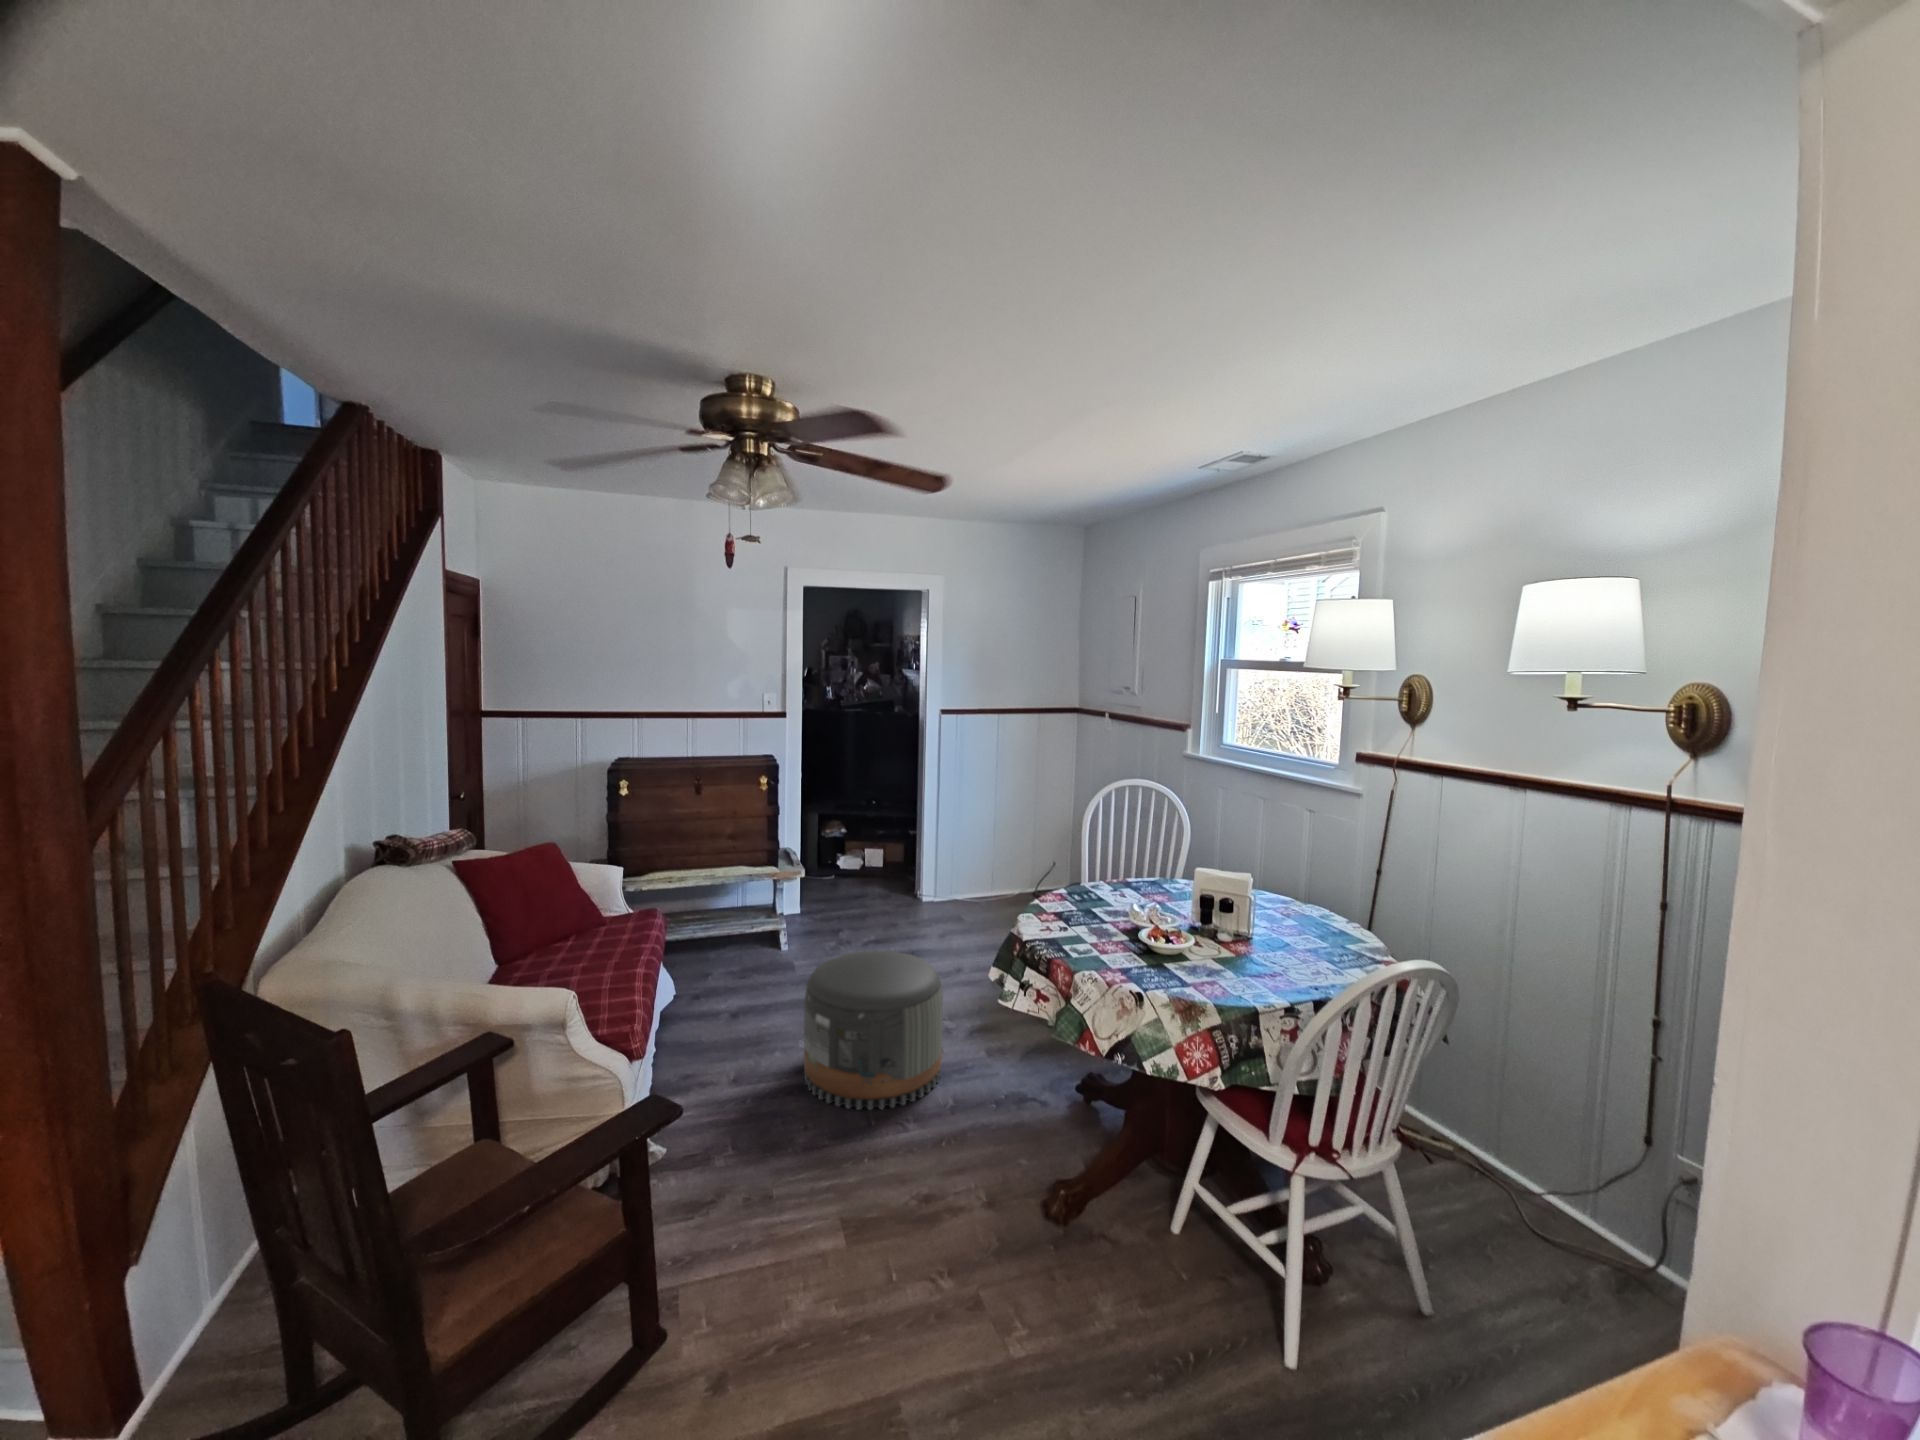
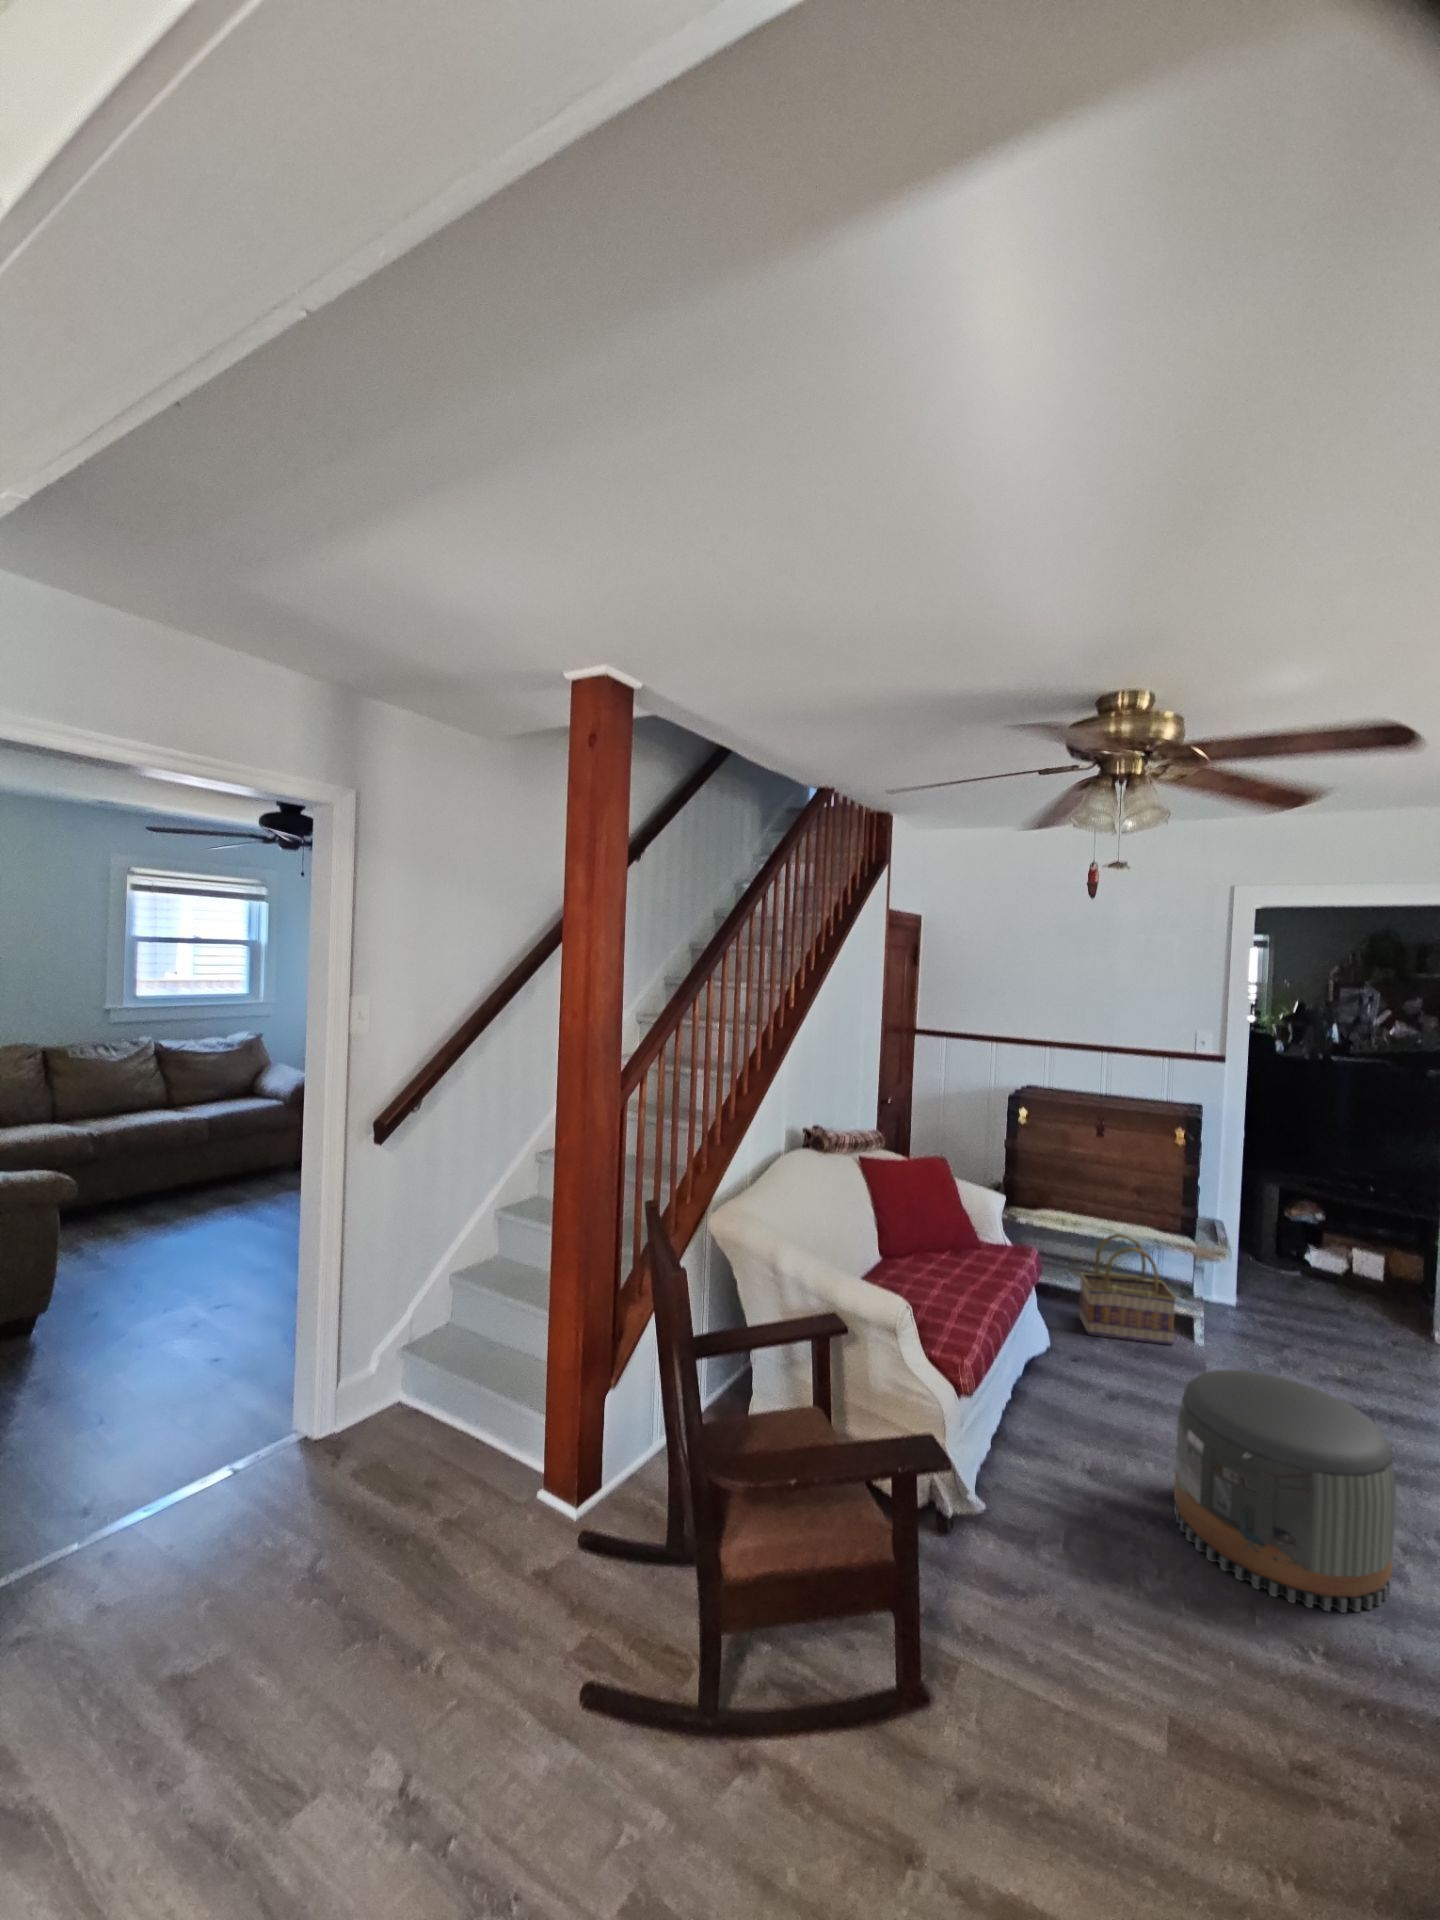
basket: none [687,877,769,972] -> present [1079,1234,1176,1345]

